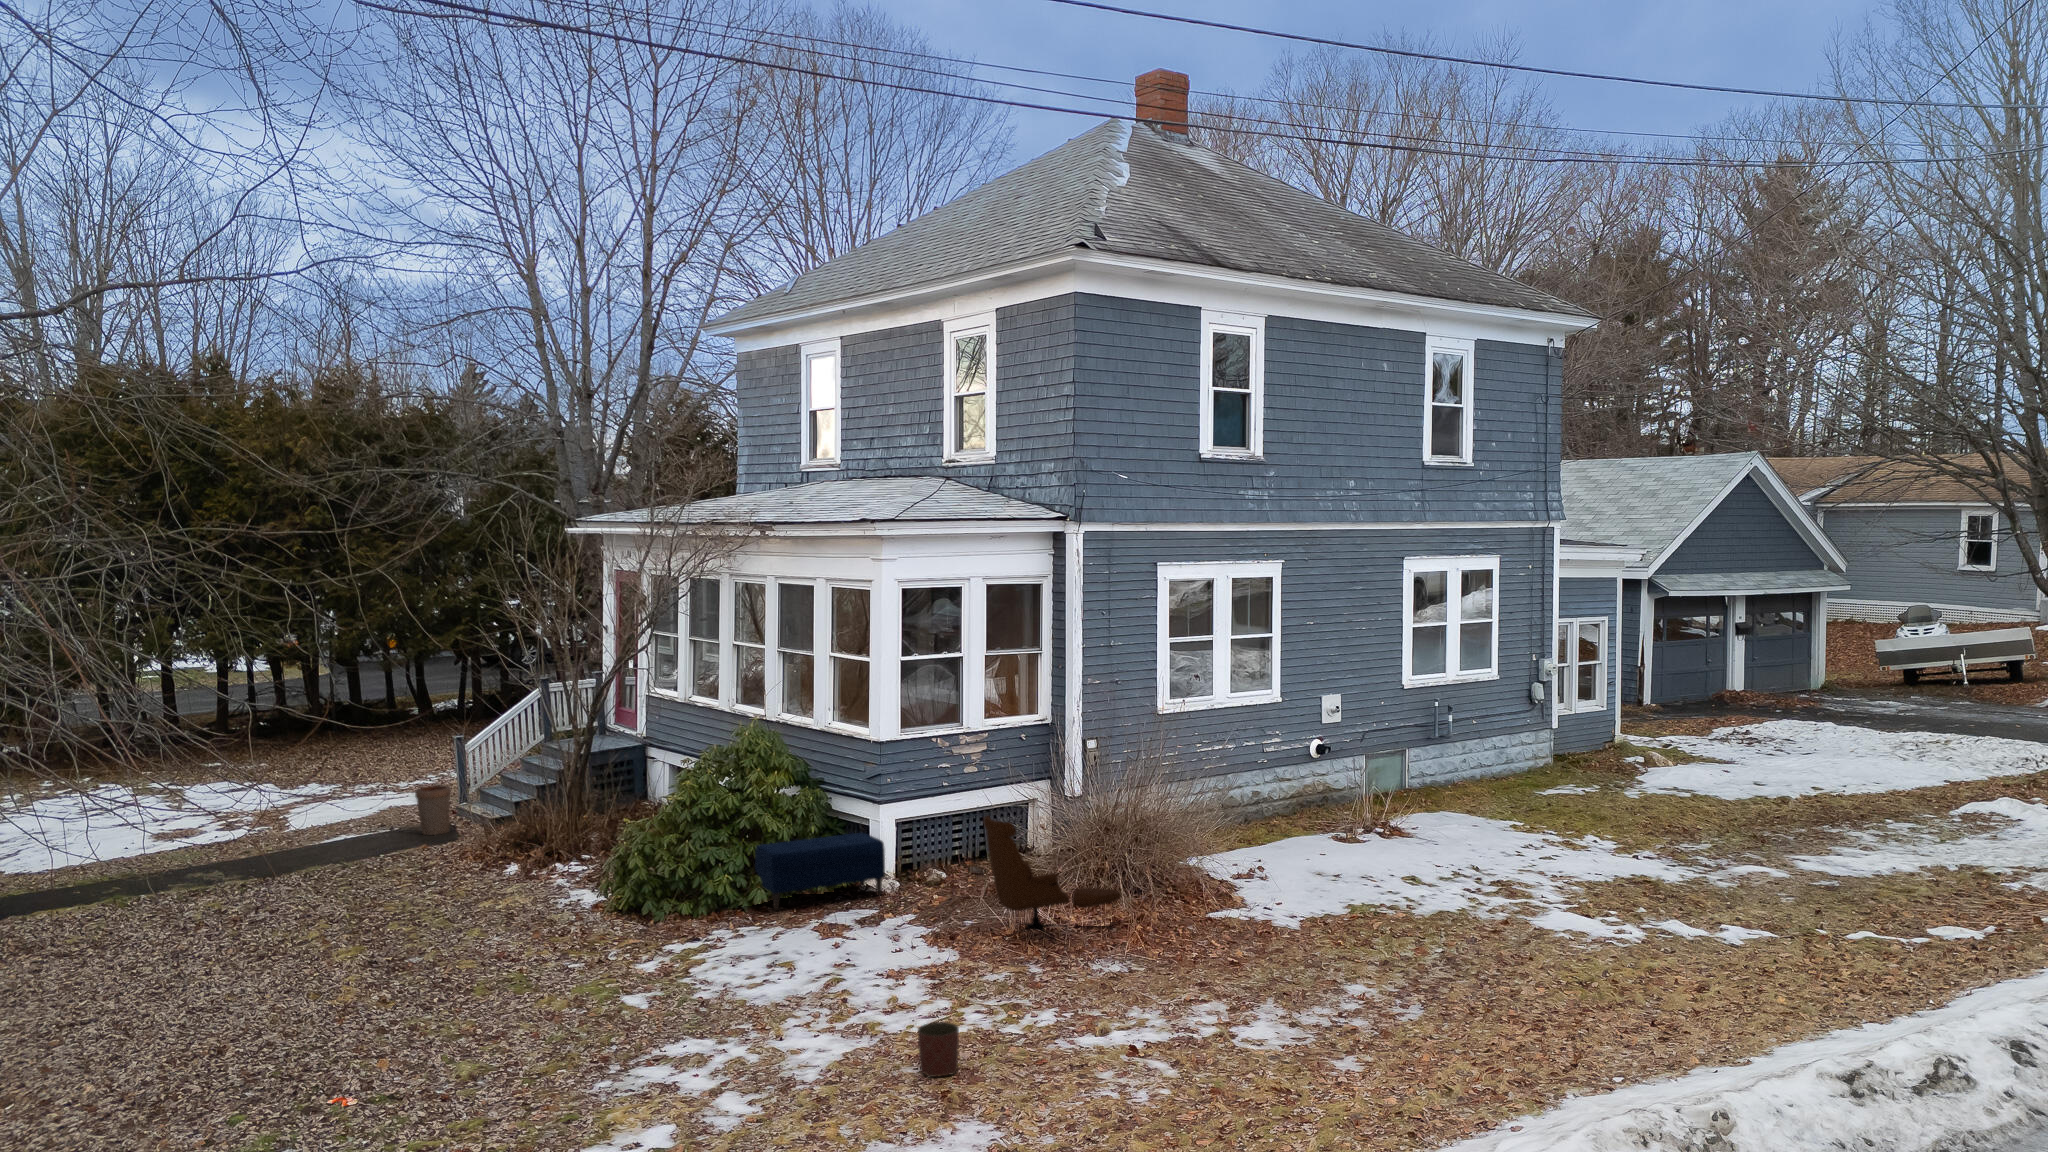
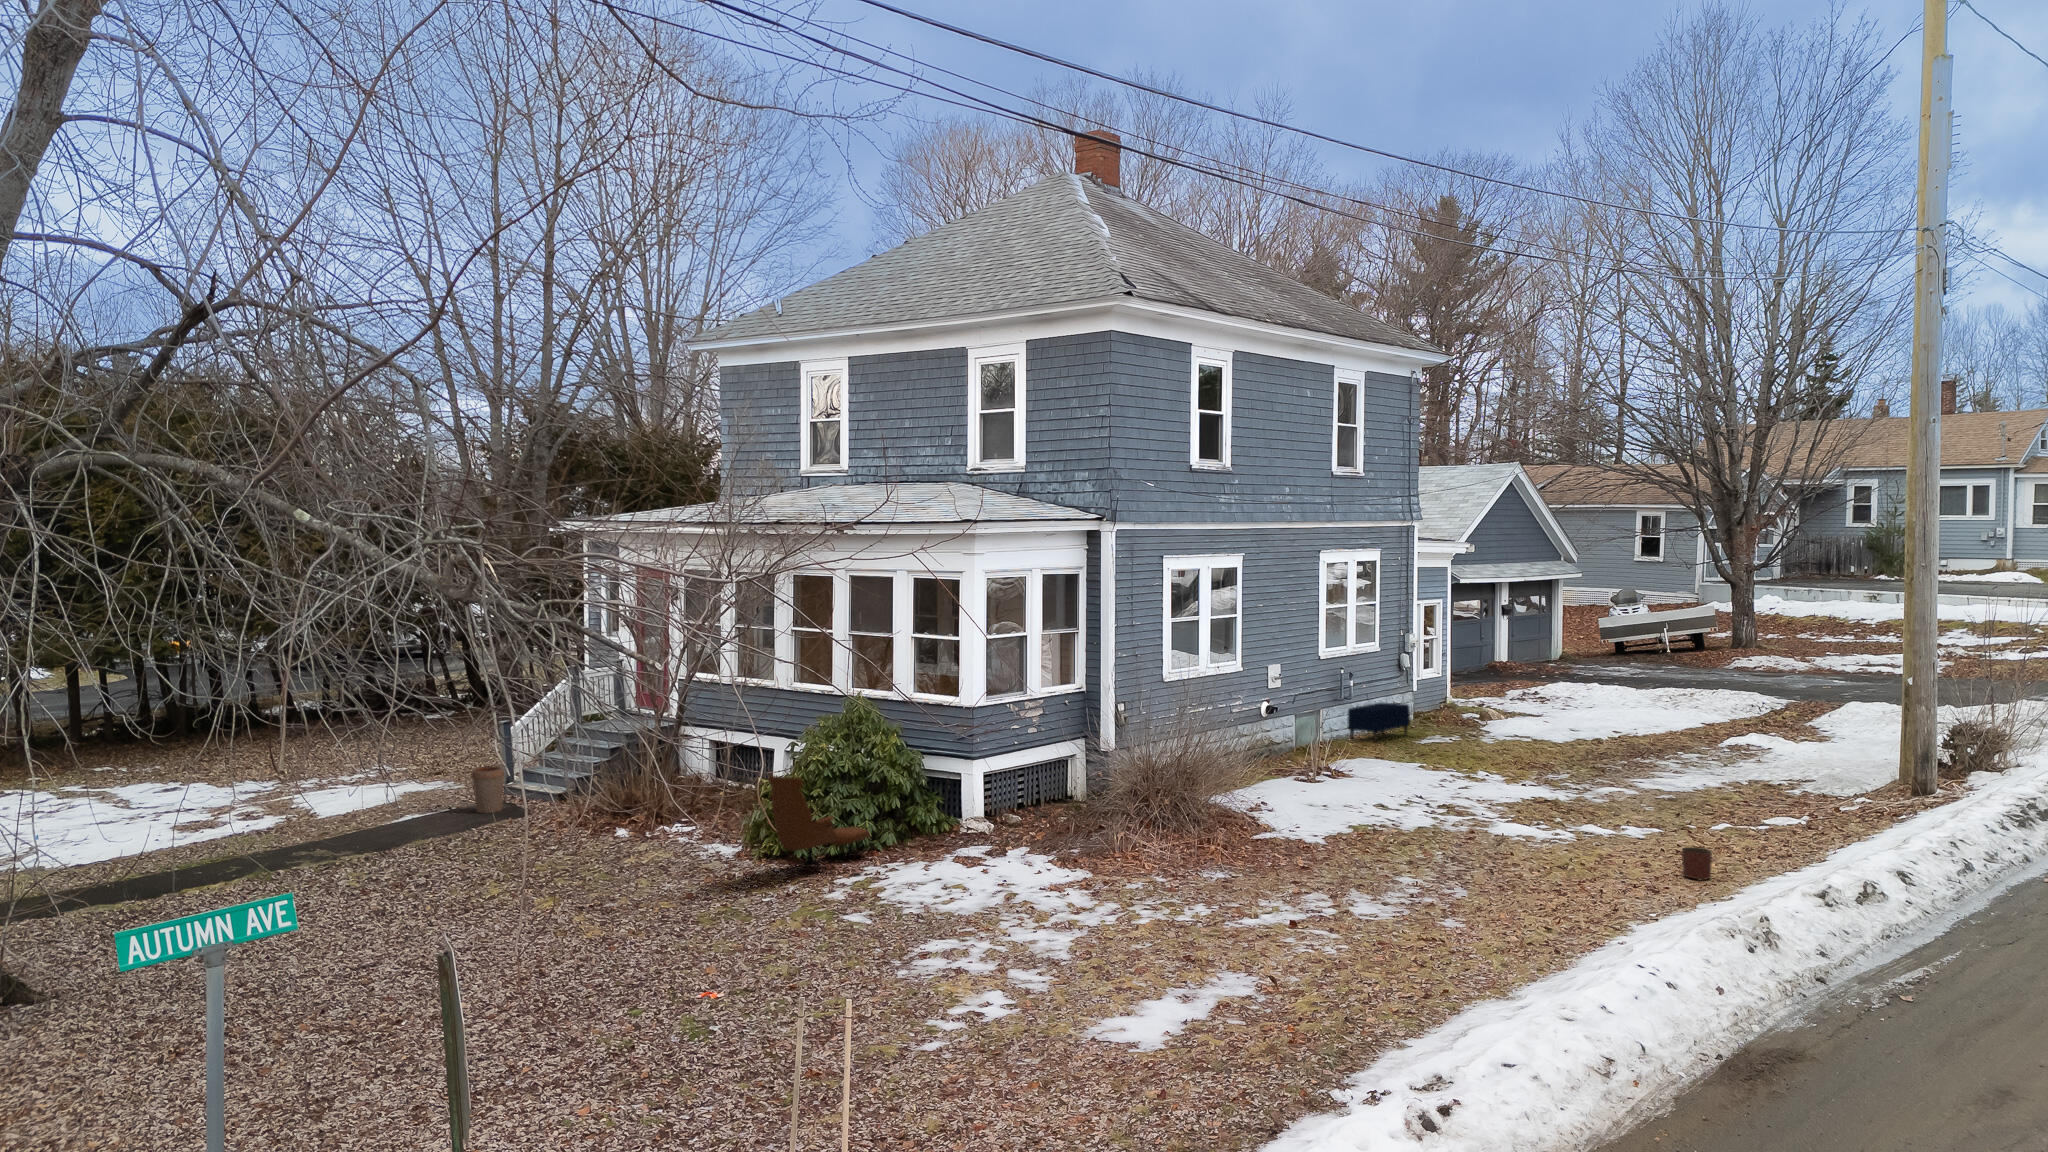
lounge chair: present [983,815,1121,942] -> present [768,775,870,875]
bench: present [755,833,885,911] -> present [1347,703,1410,742]
planter: present [918,1022,959,1077] -> present [1682,847,1712,880]

